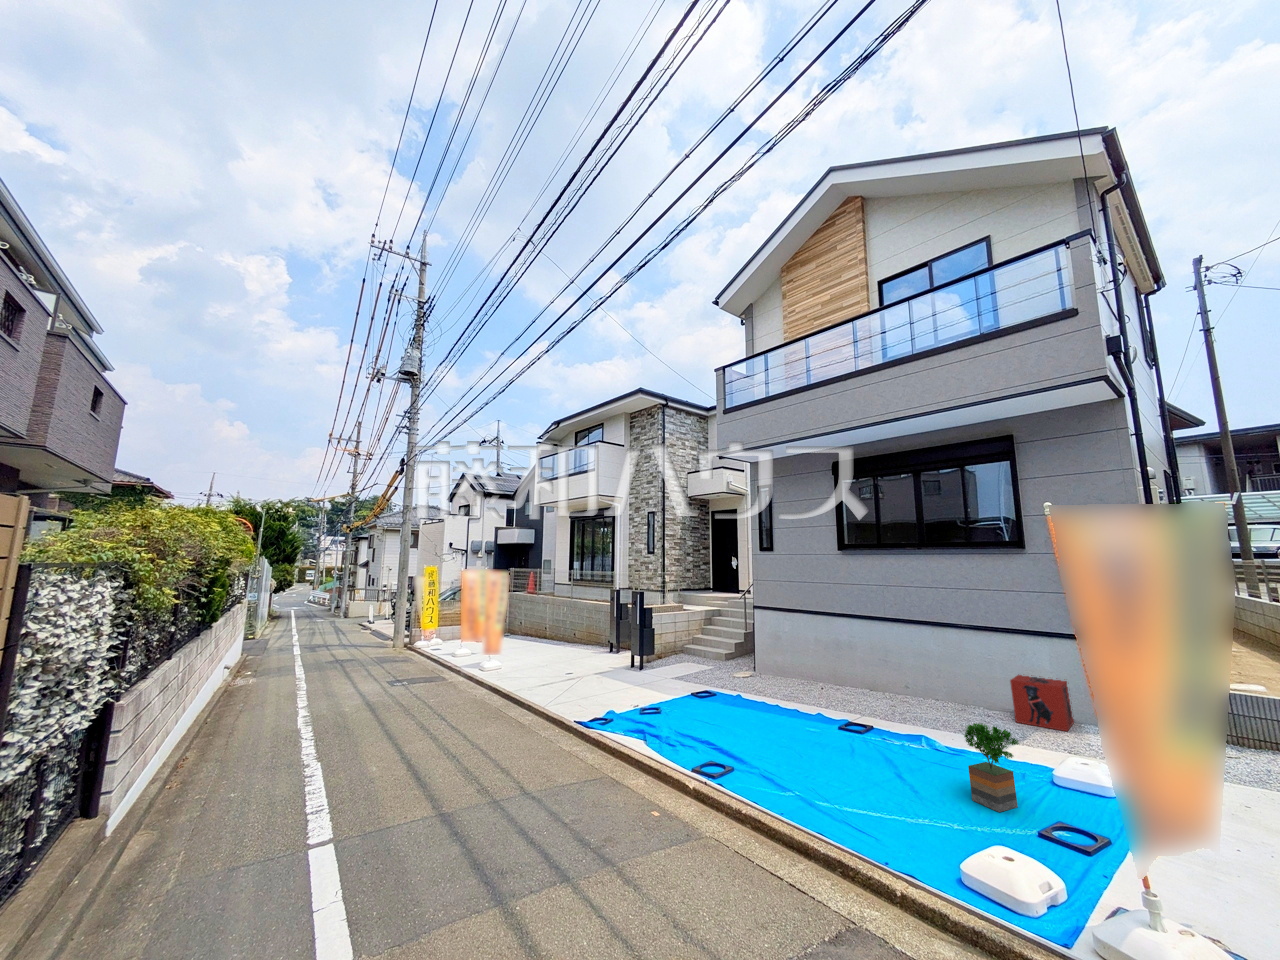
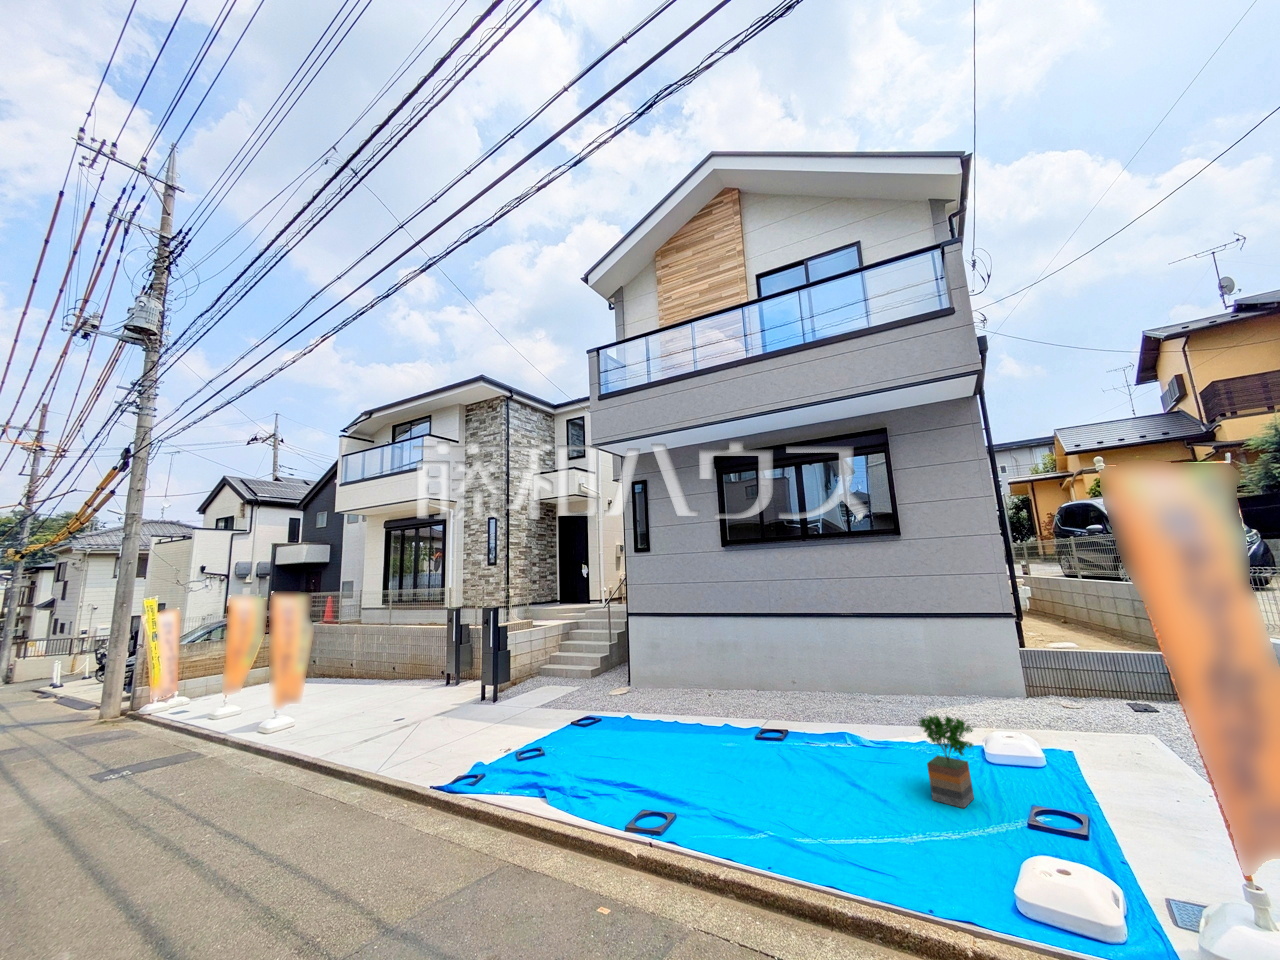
storage box: present [1010,674,1074,731] -> none [901,660,952,710]

